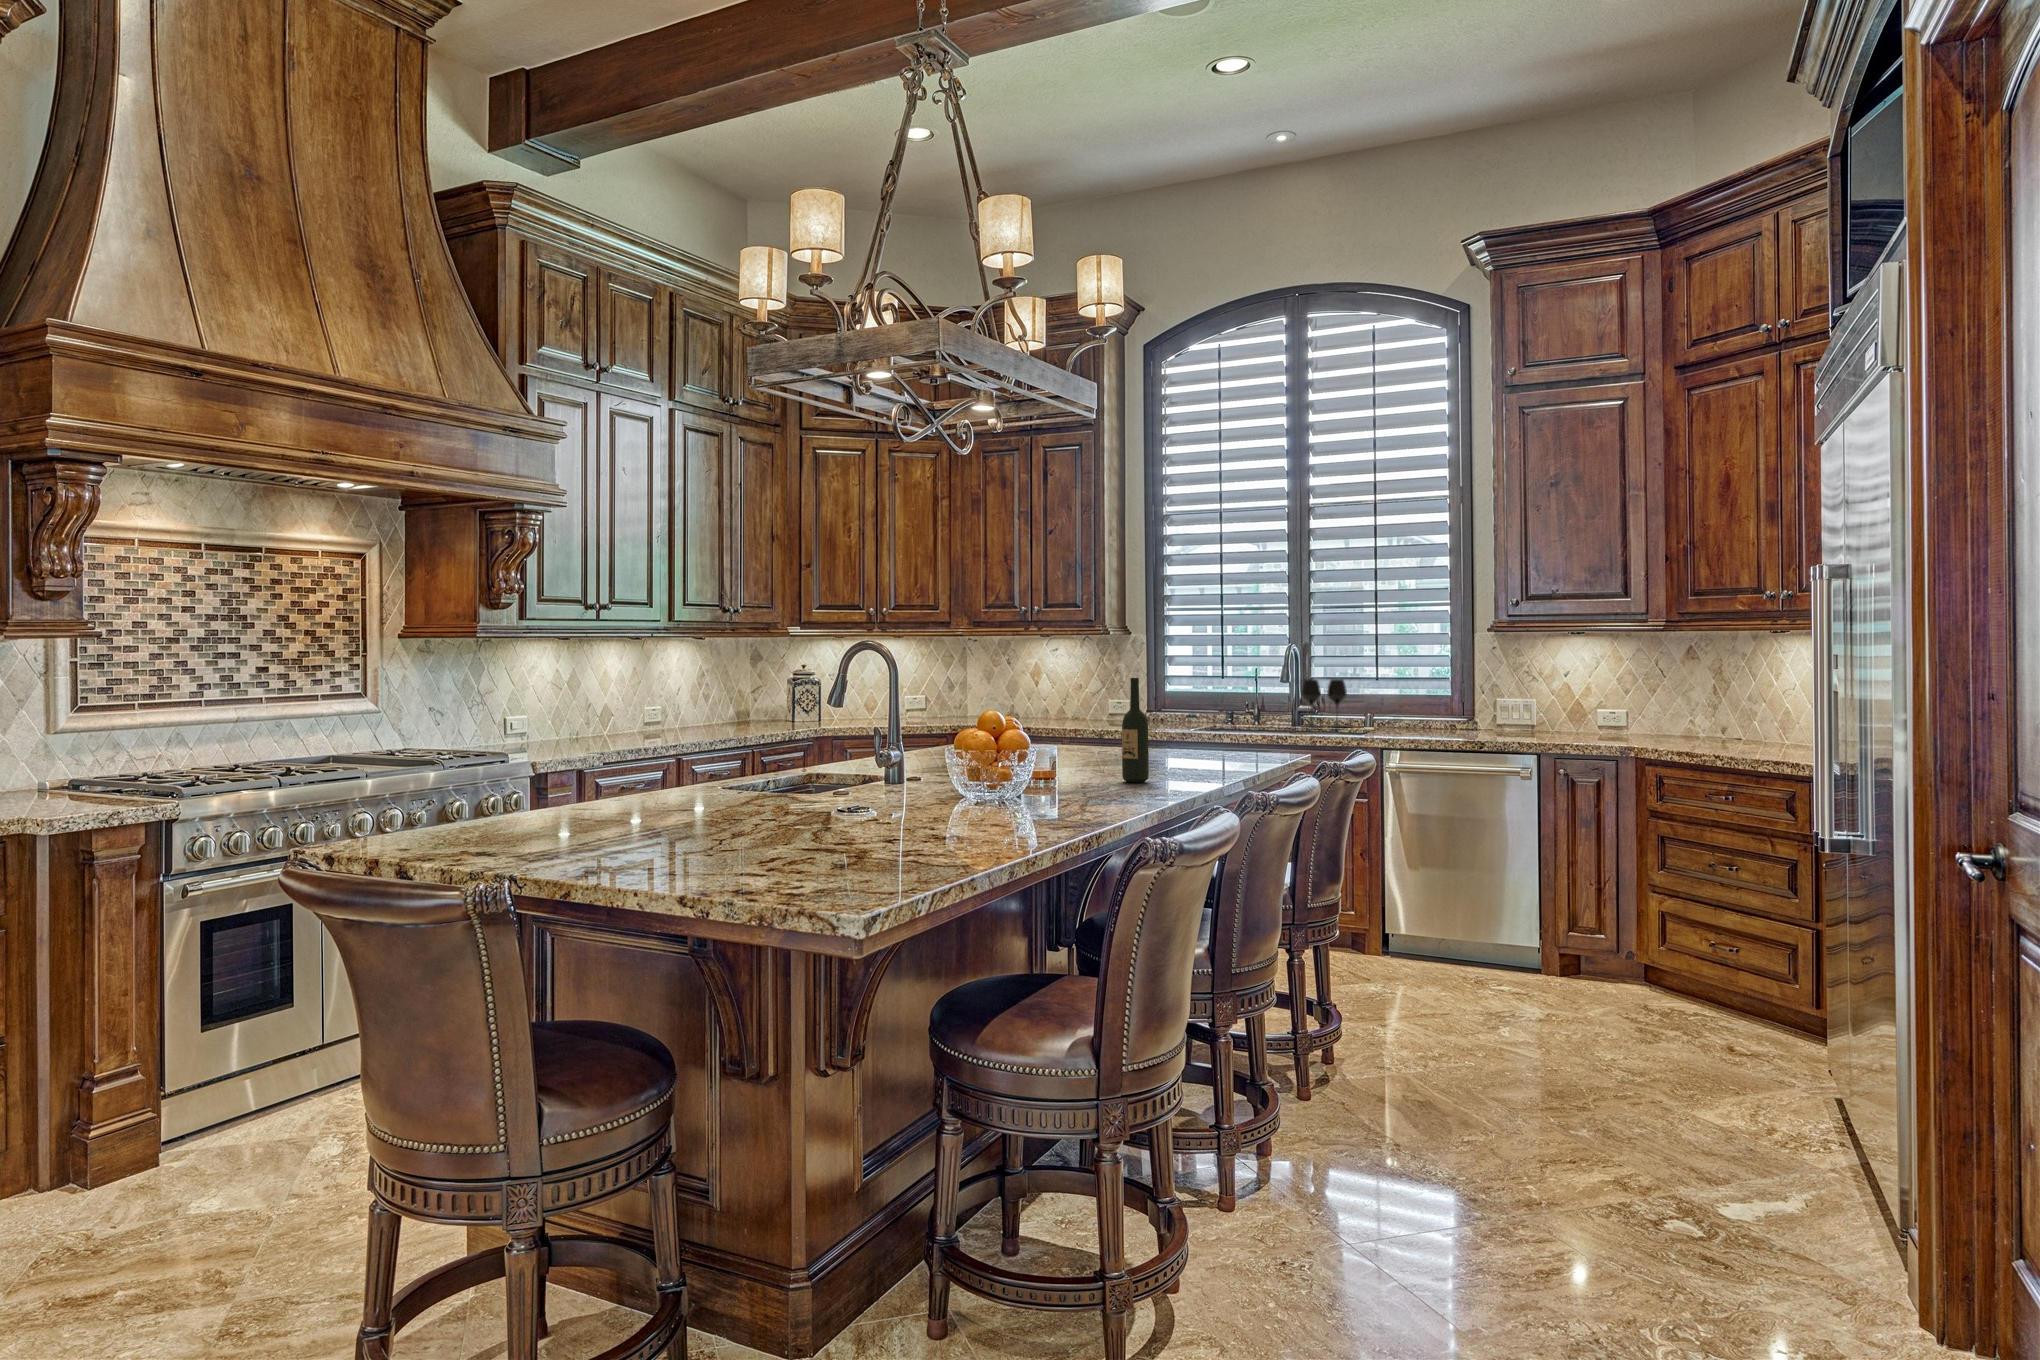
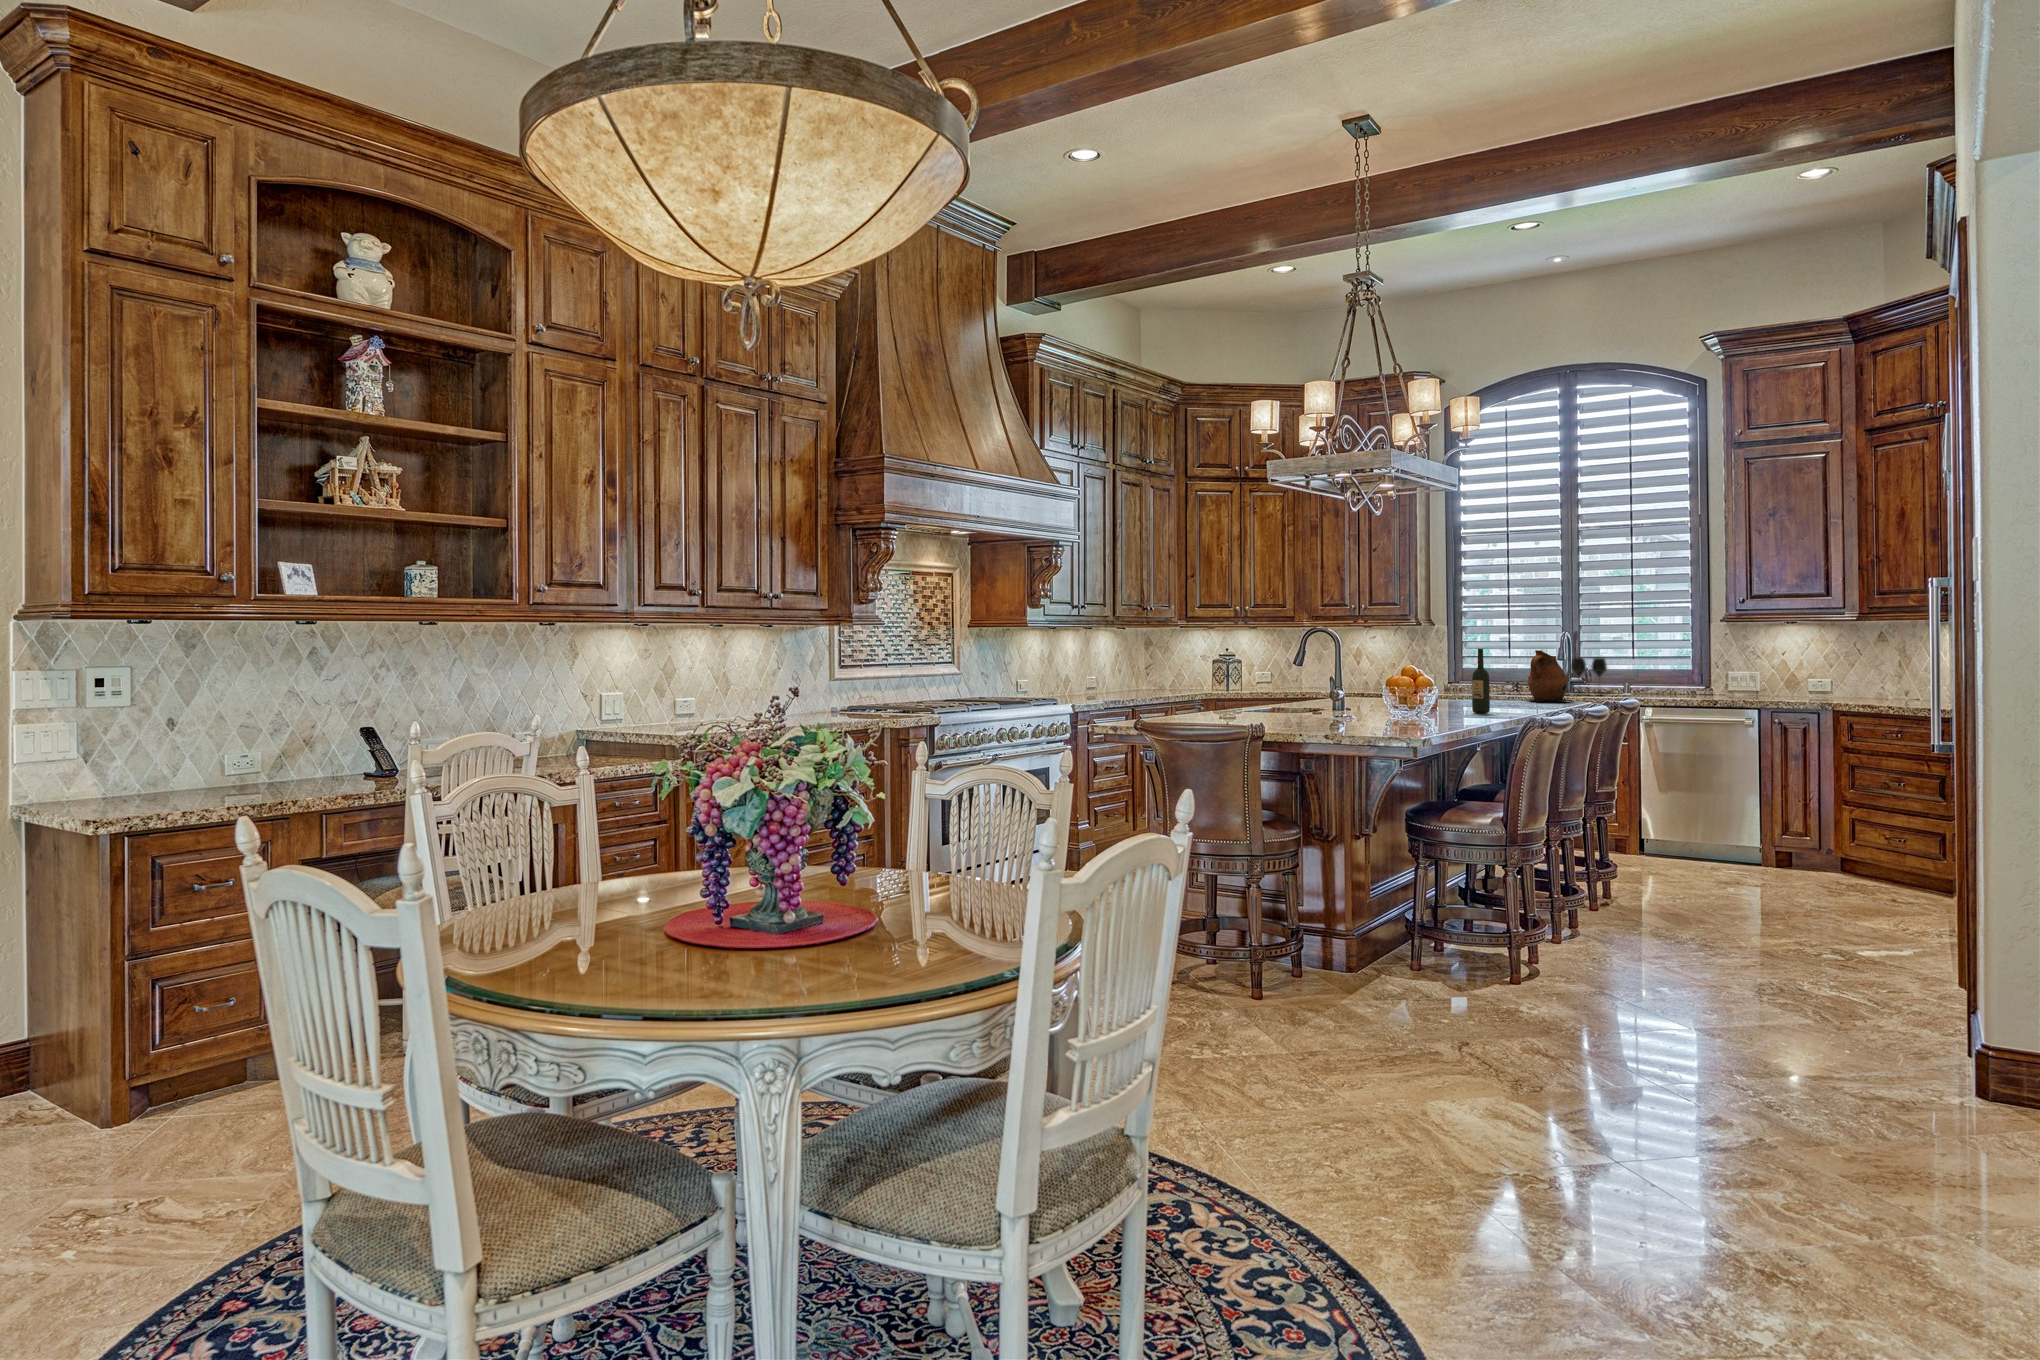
ceramic pitcher: none [1225,674,1293,750] -> present [1526,650,1572,701]

